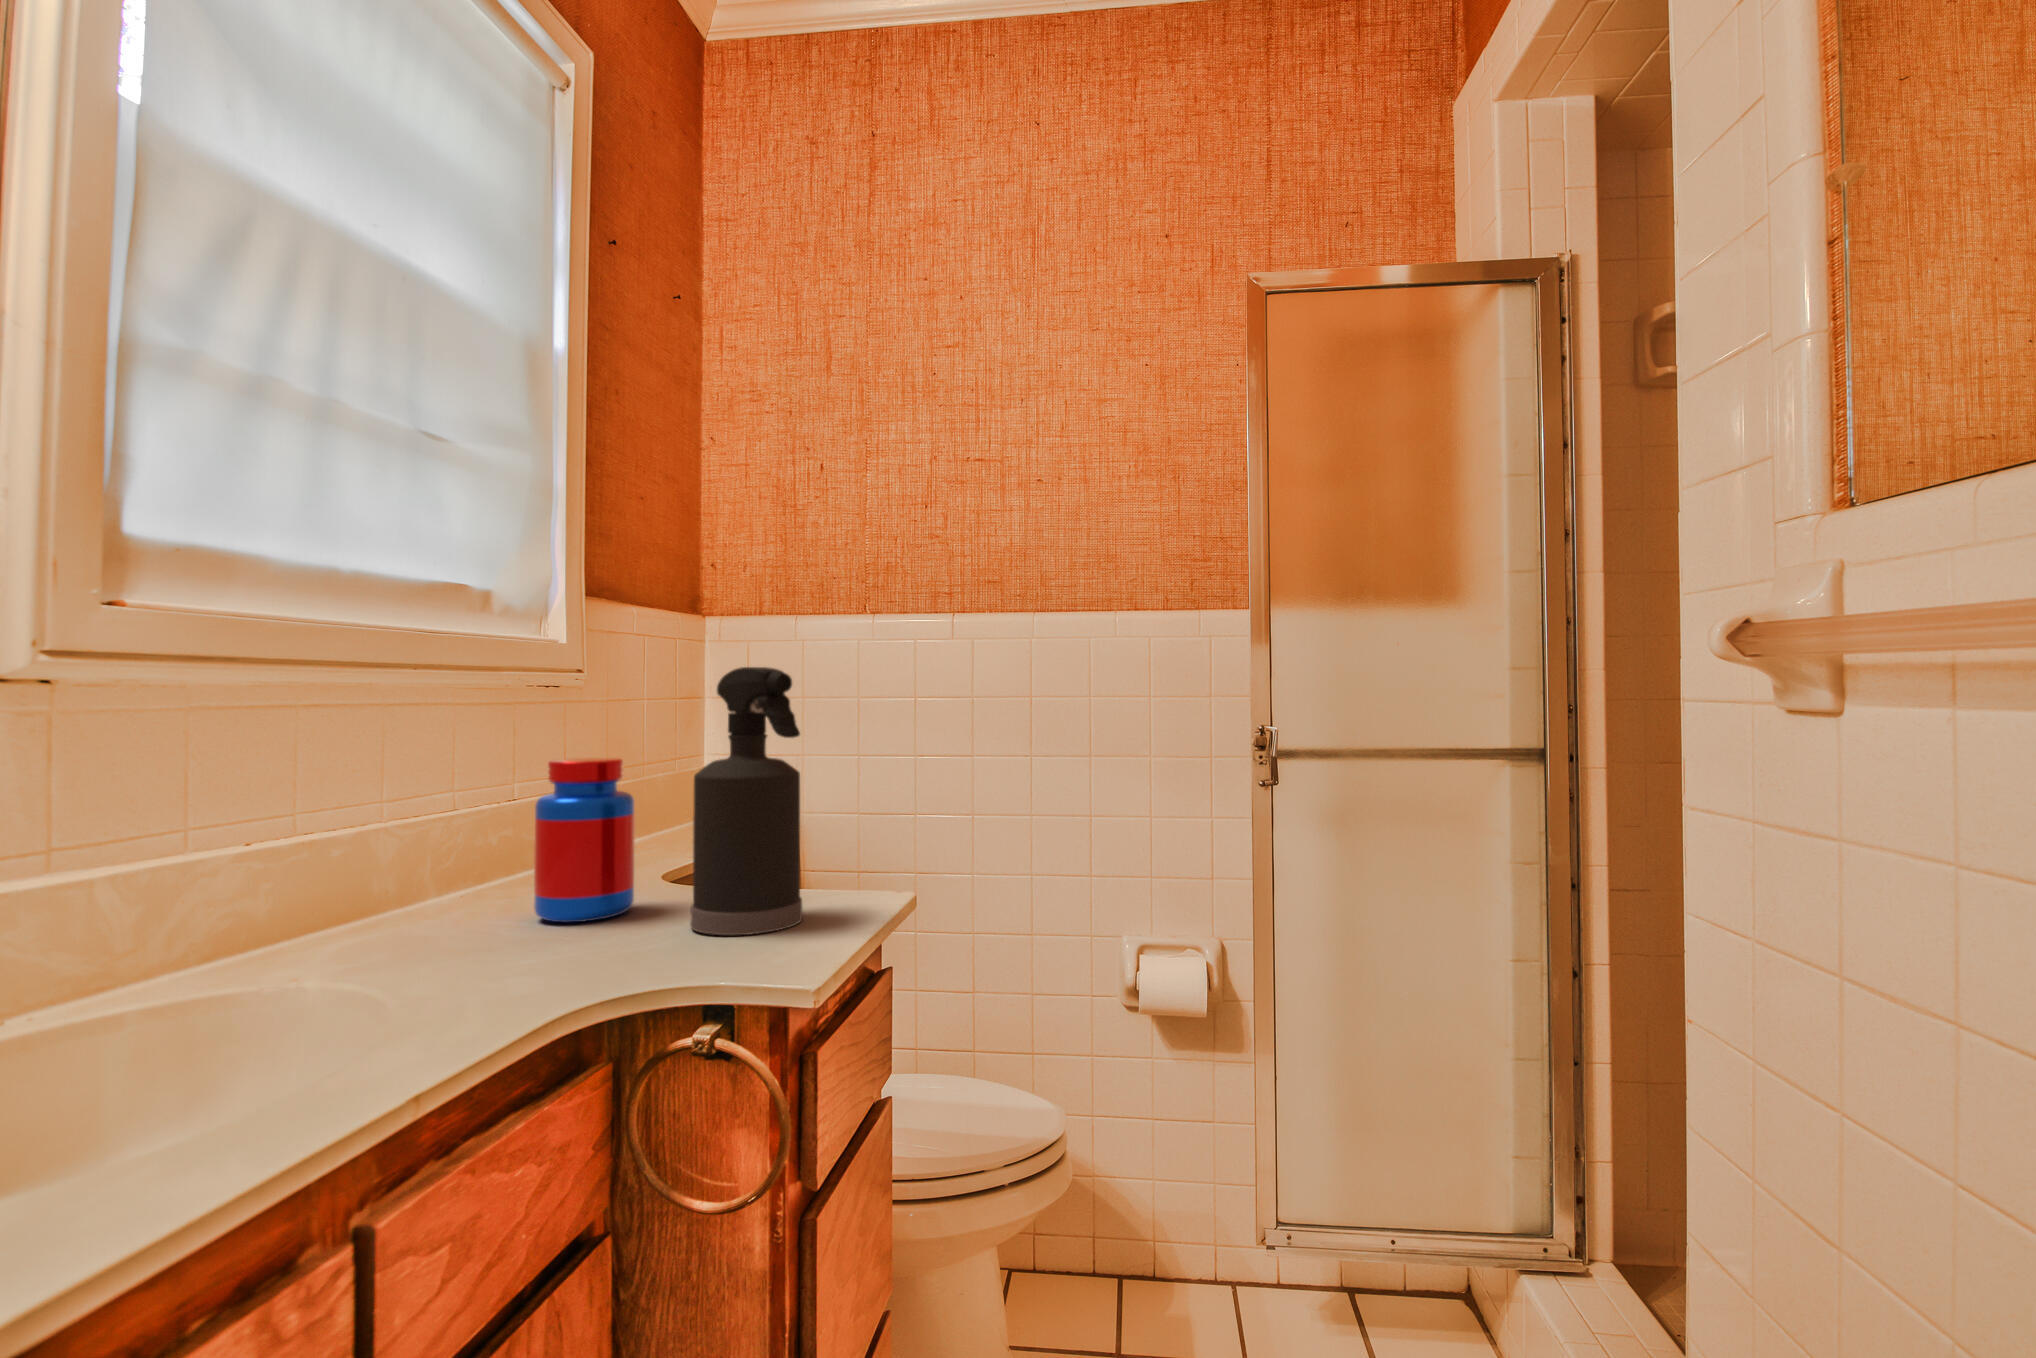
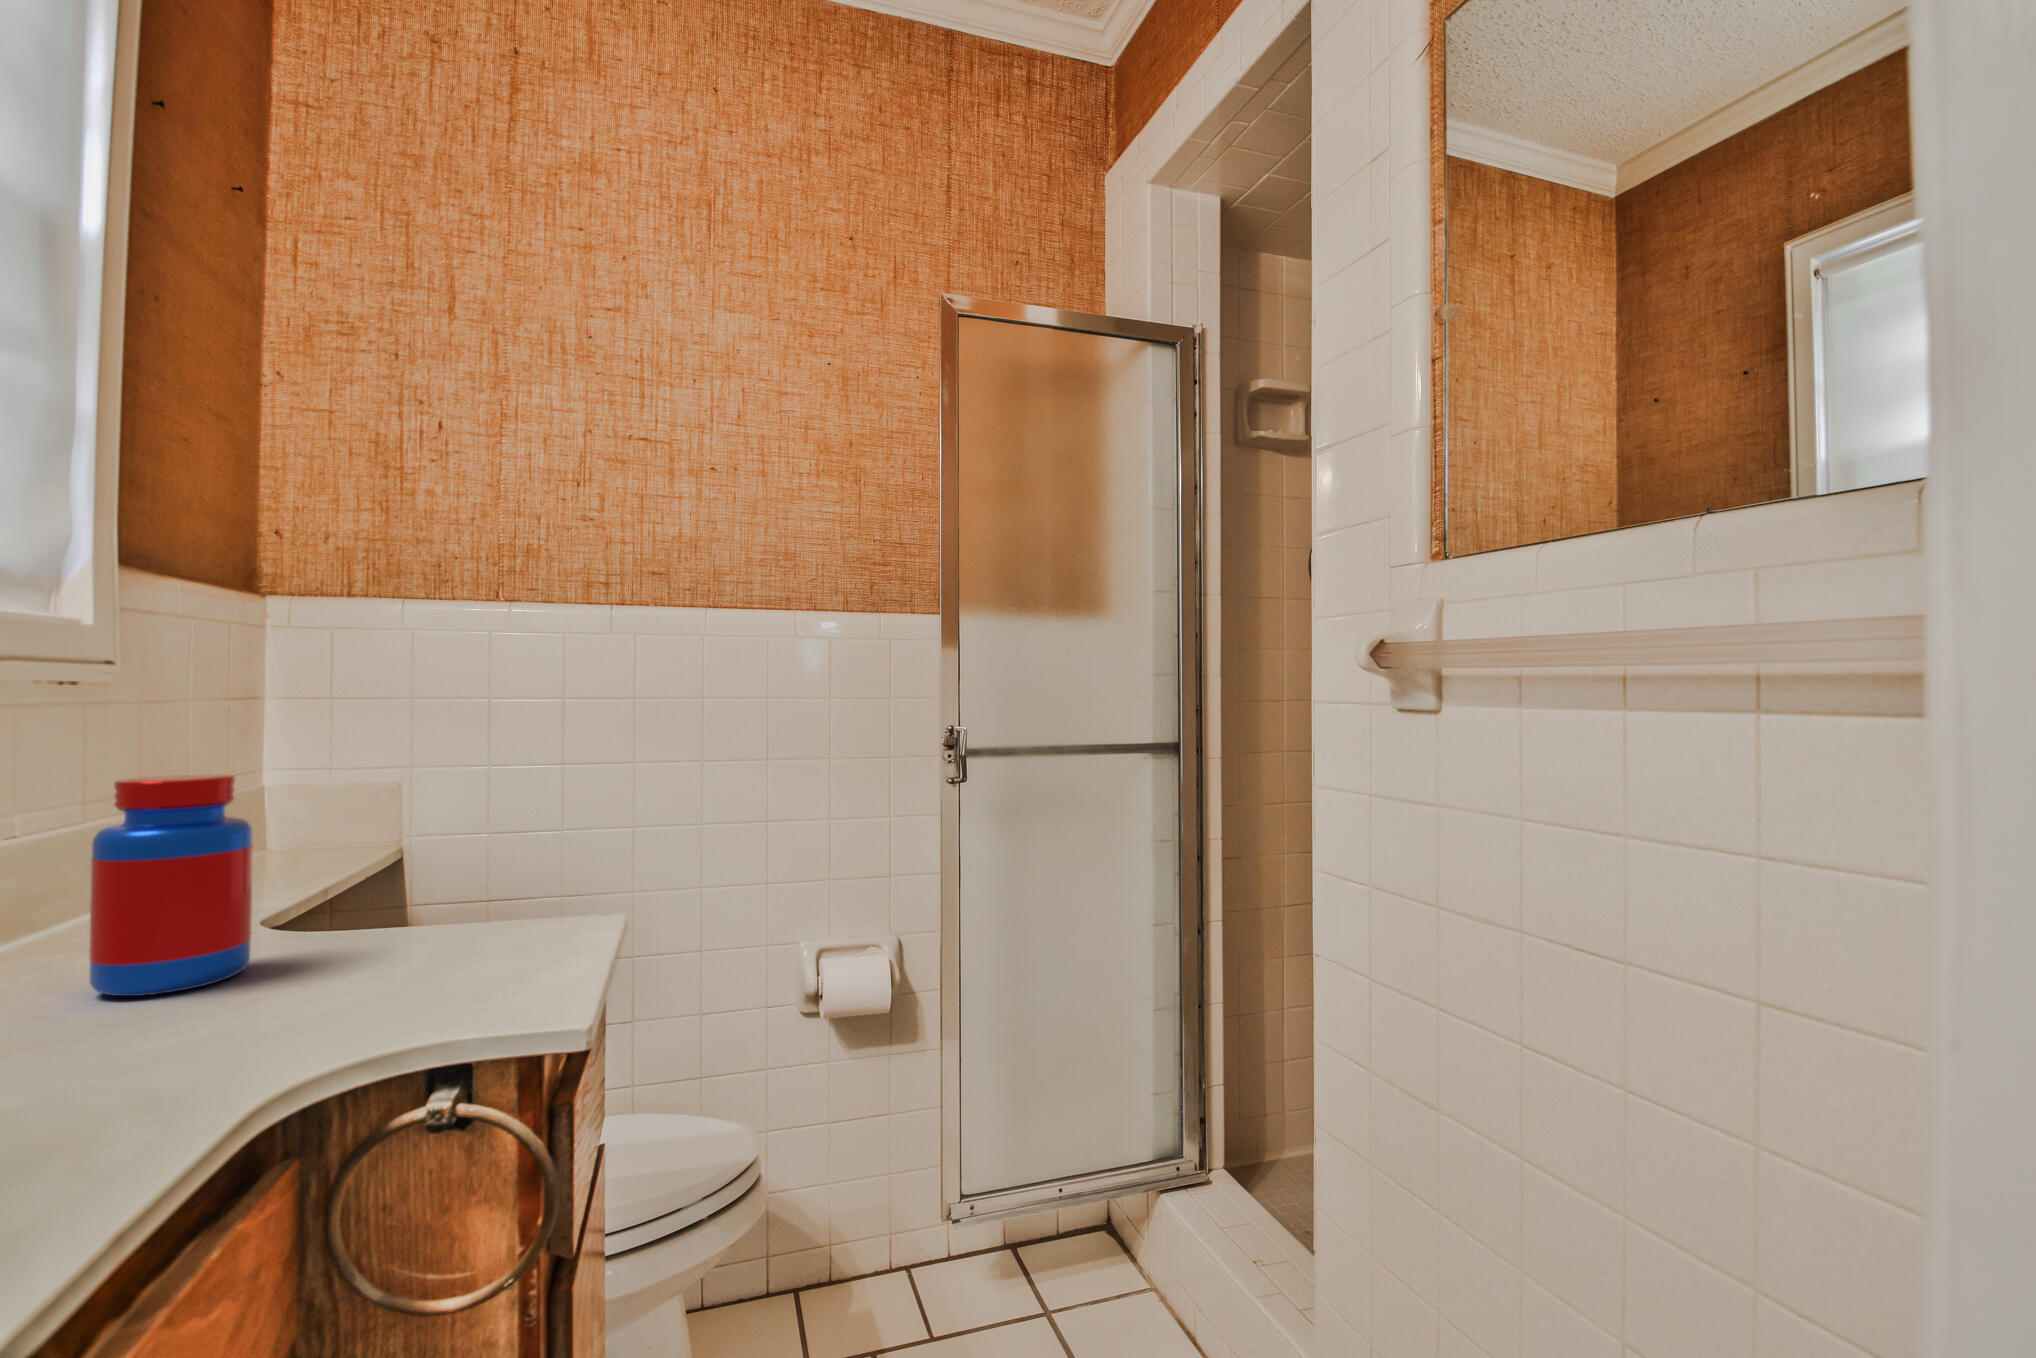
spray bottle: present [691,667,802,935] -> none [359,660,521,985]

